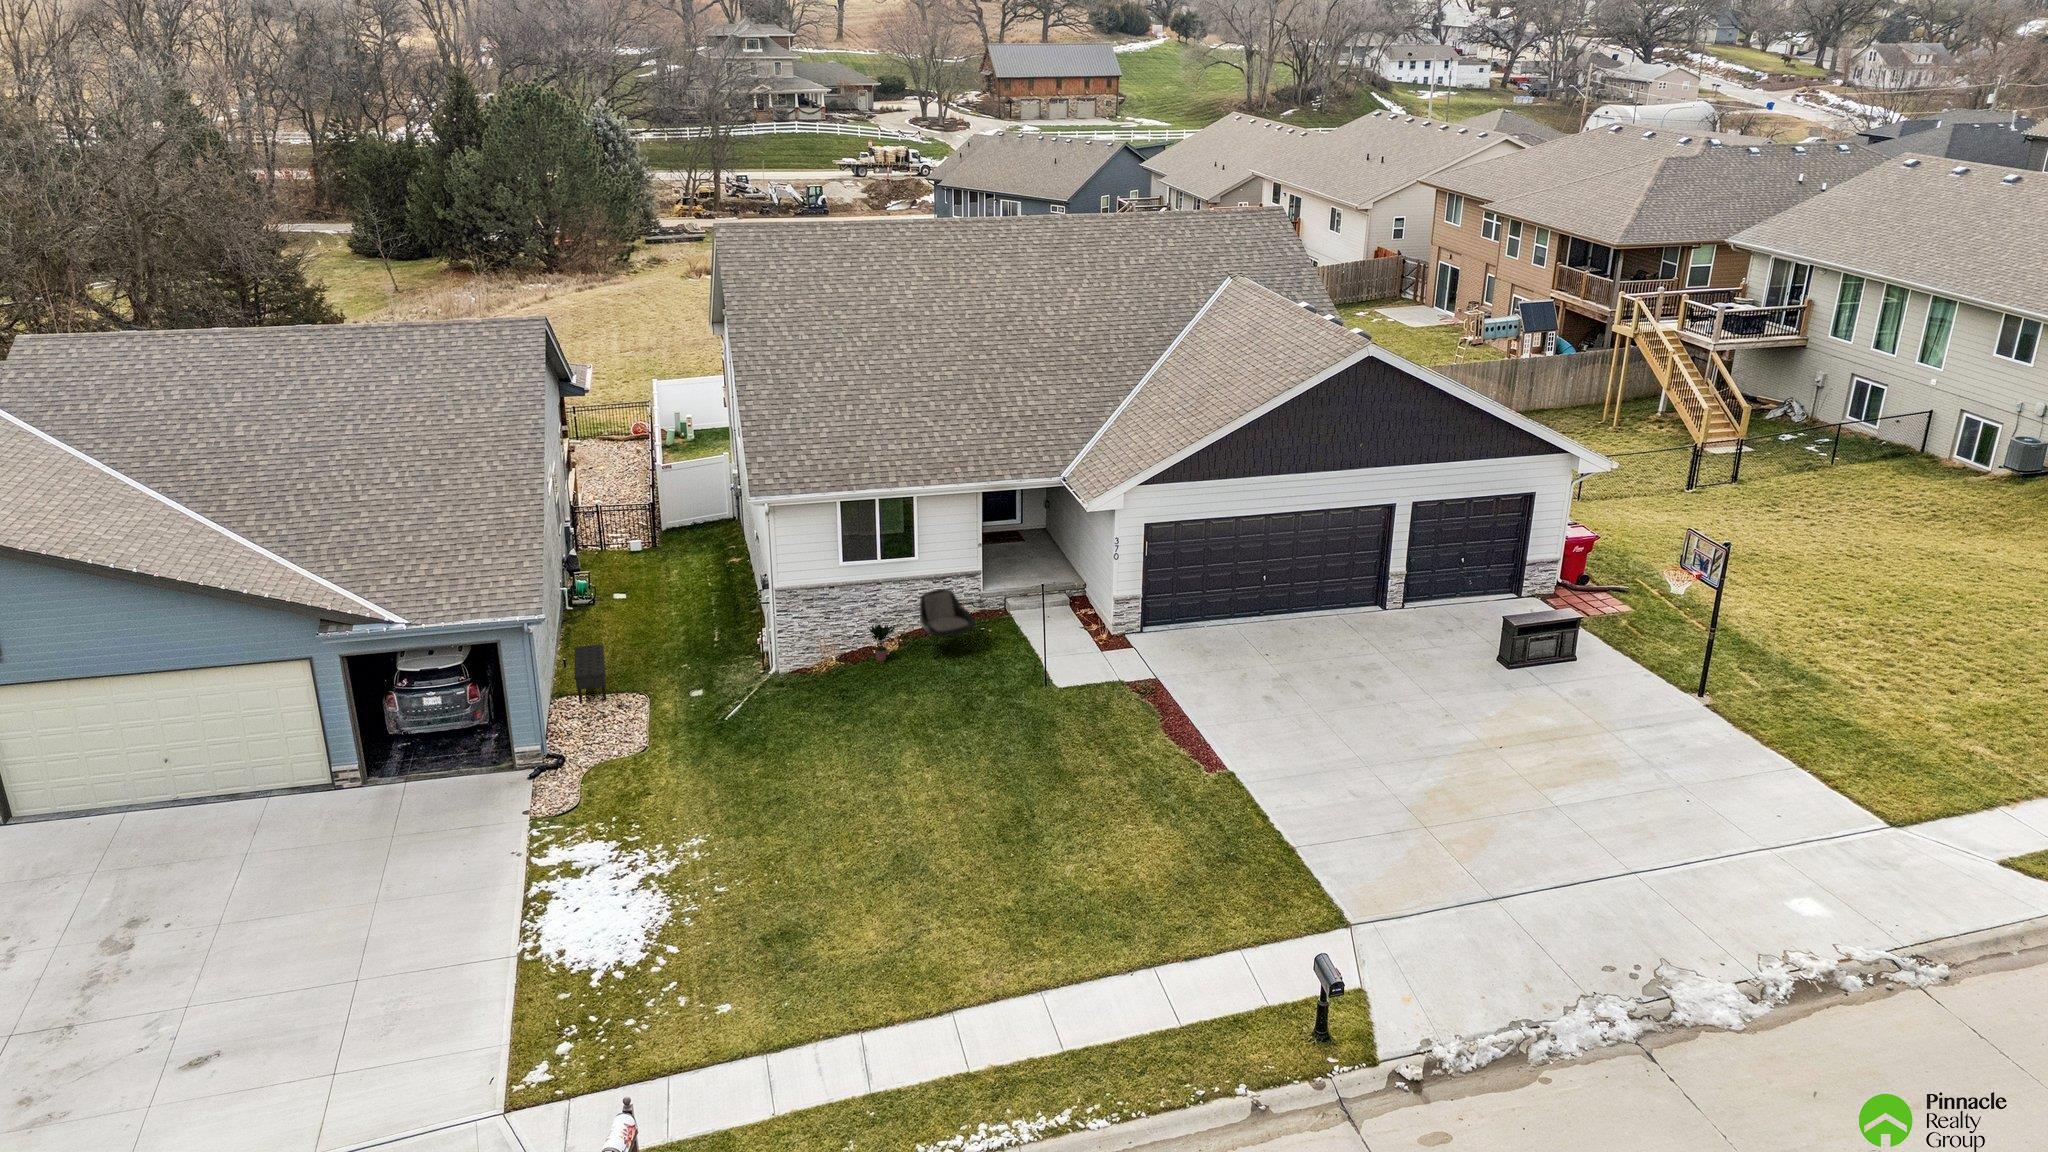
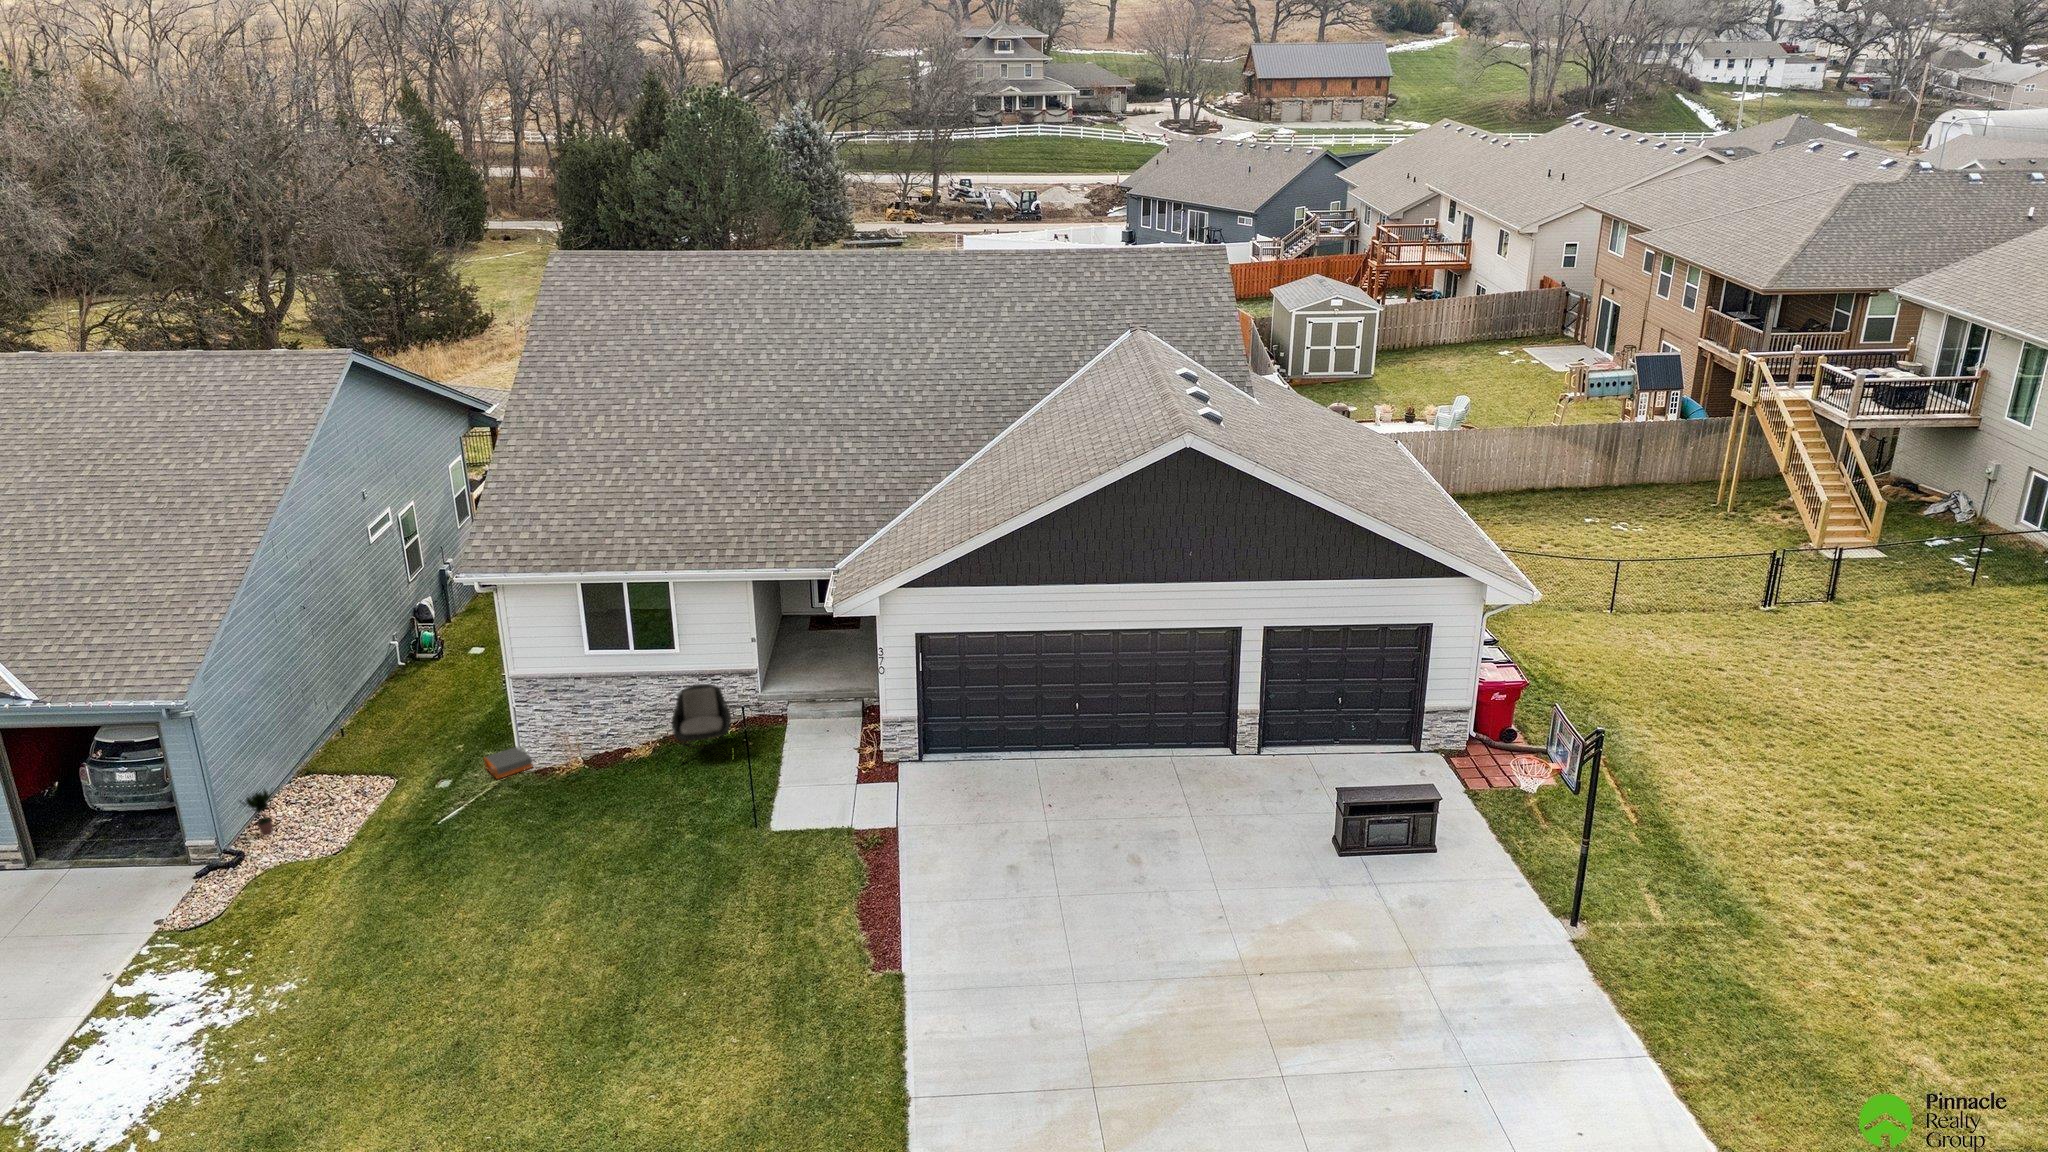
potted plant: present [869,624,895,661] -> present [240,789,273,836]
bench: present [574,644,606,704] -> none [285,716,352,782]
storage box: none [755,656,800,684] -> present [484,746,533,779]

